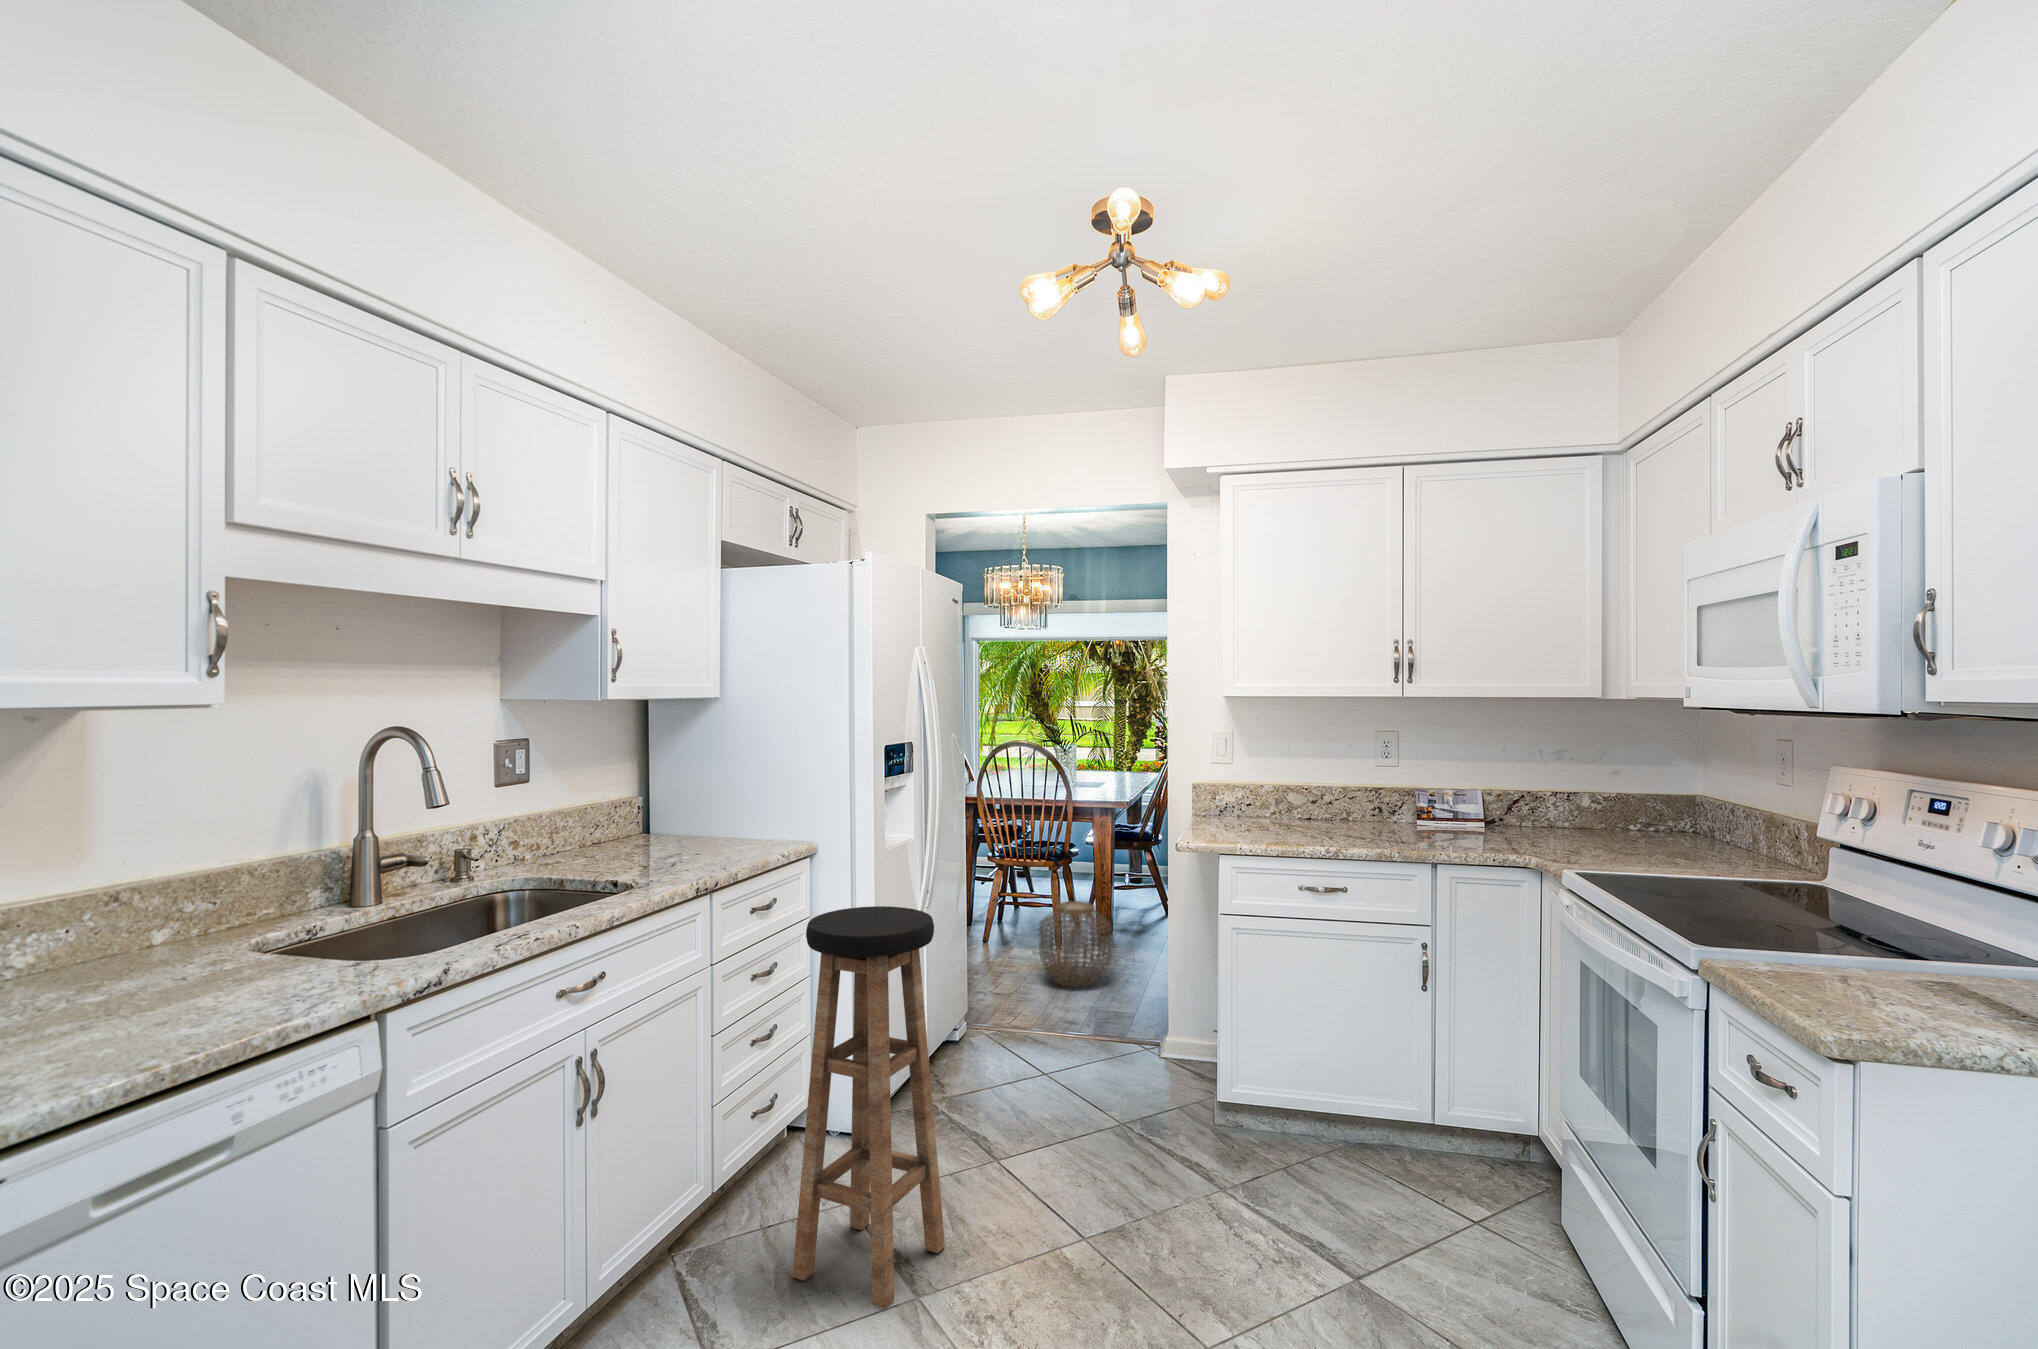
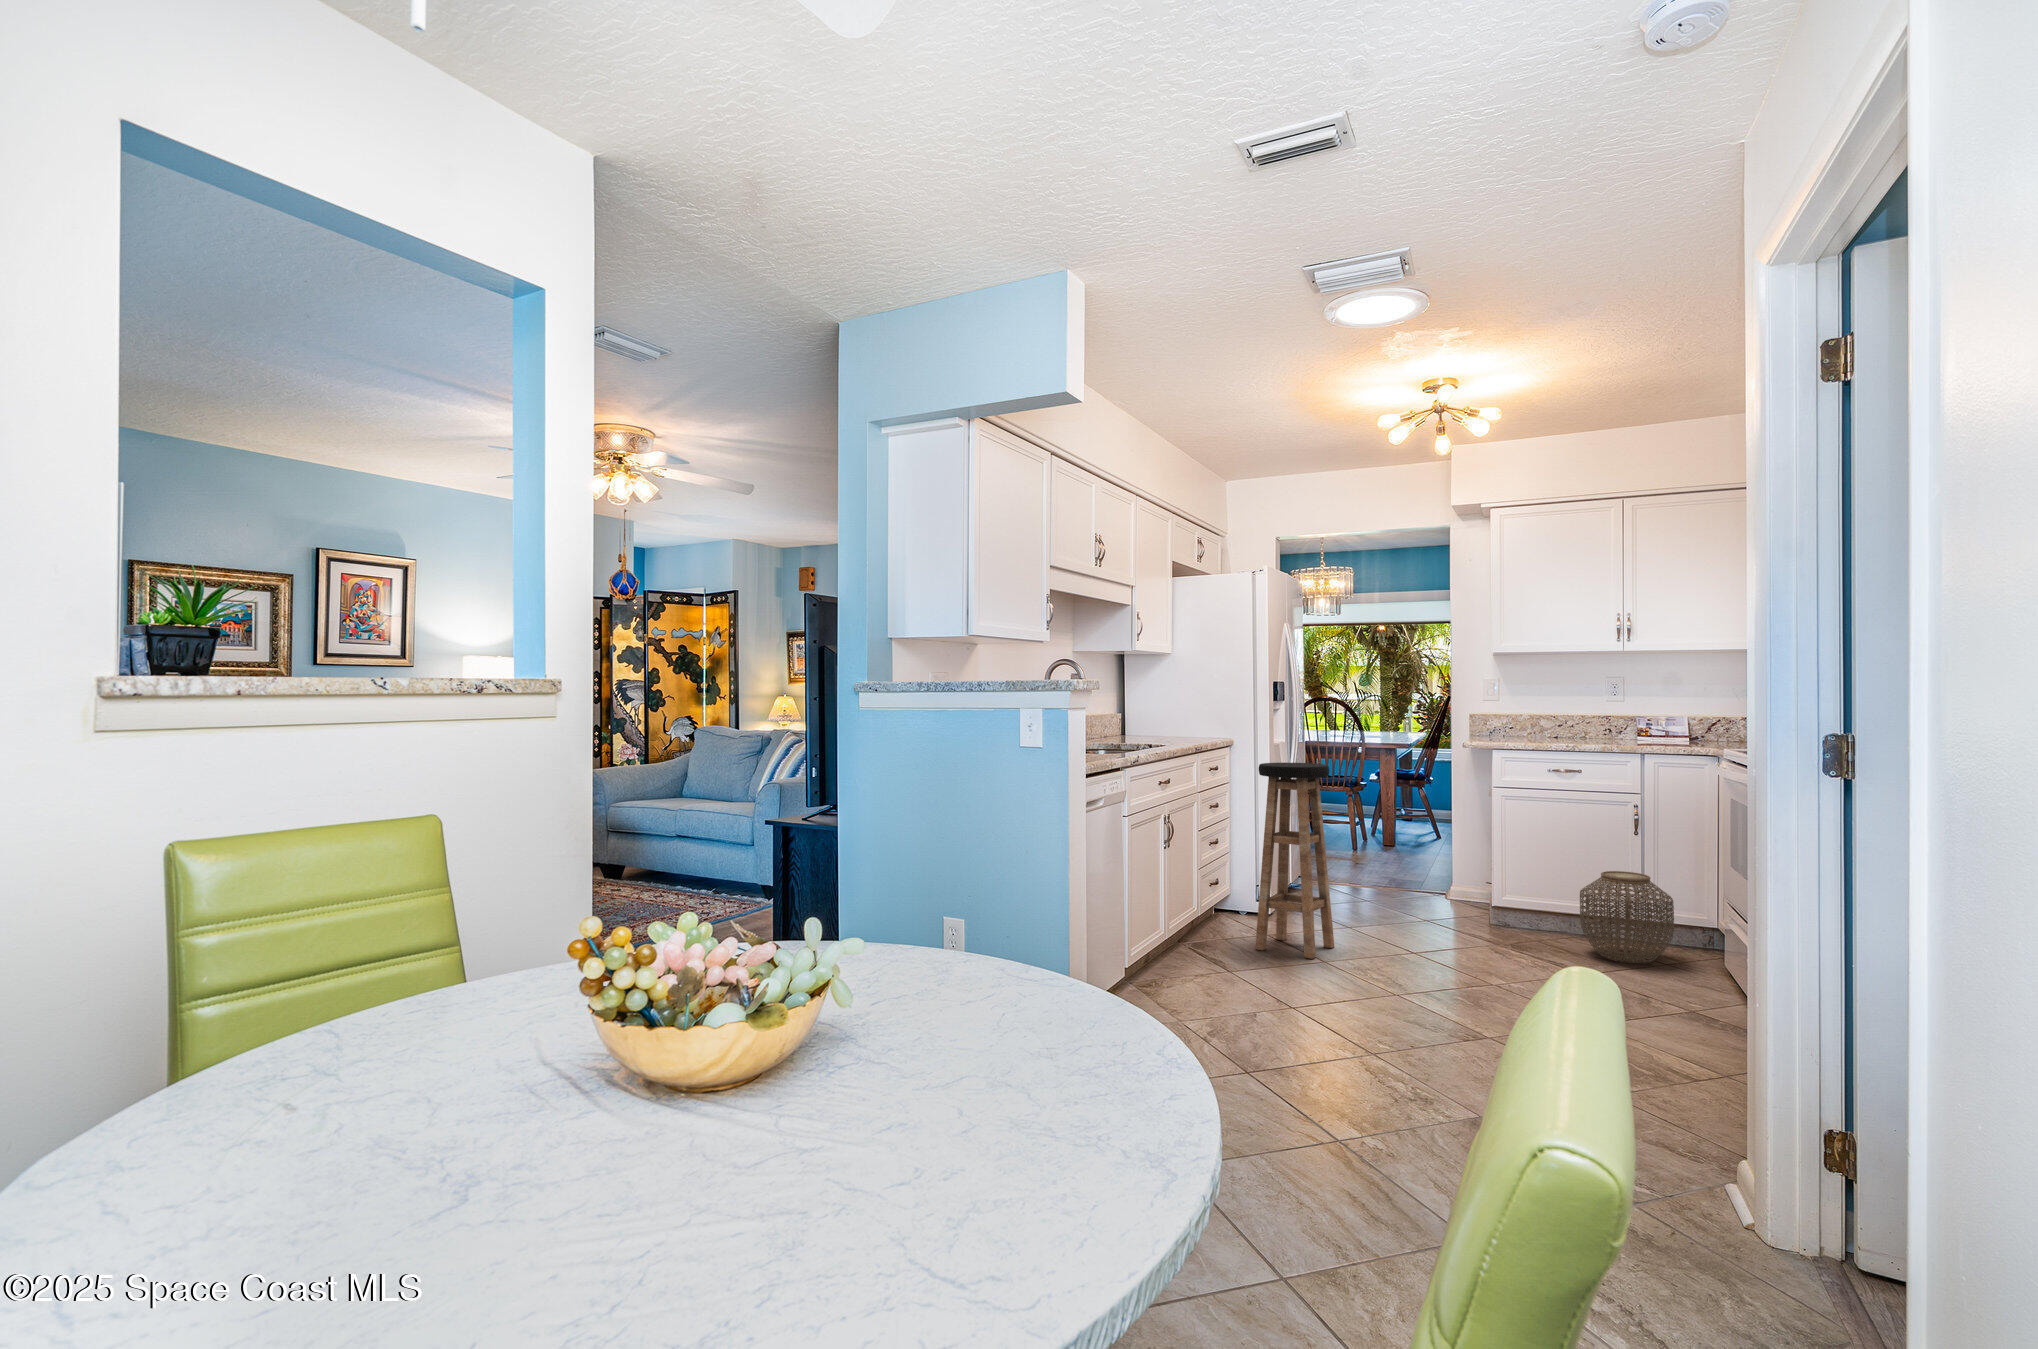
woven basket: present [1039,901,1112,987] -> present [1580,871,1674,963]

